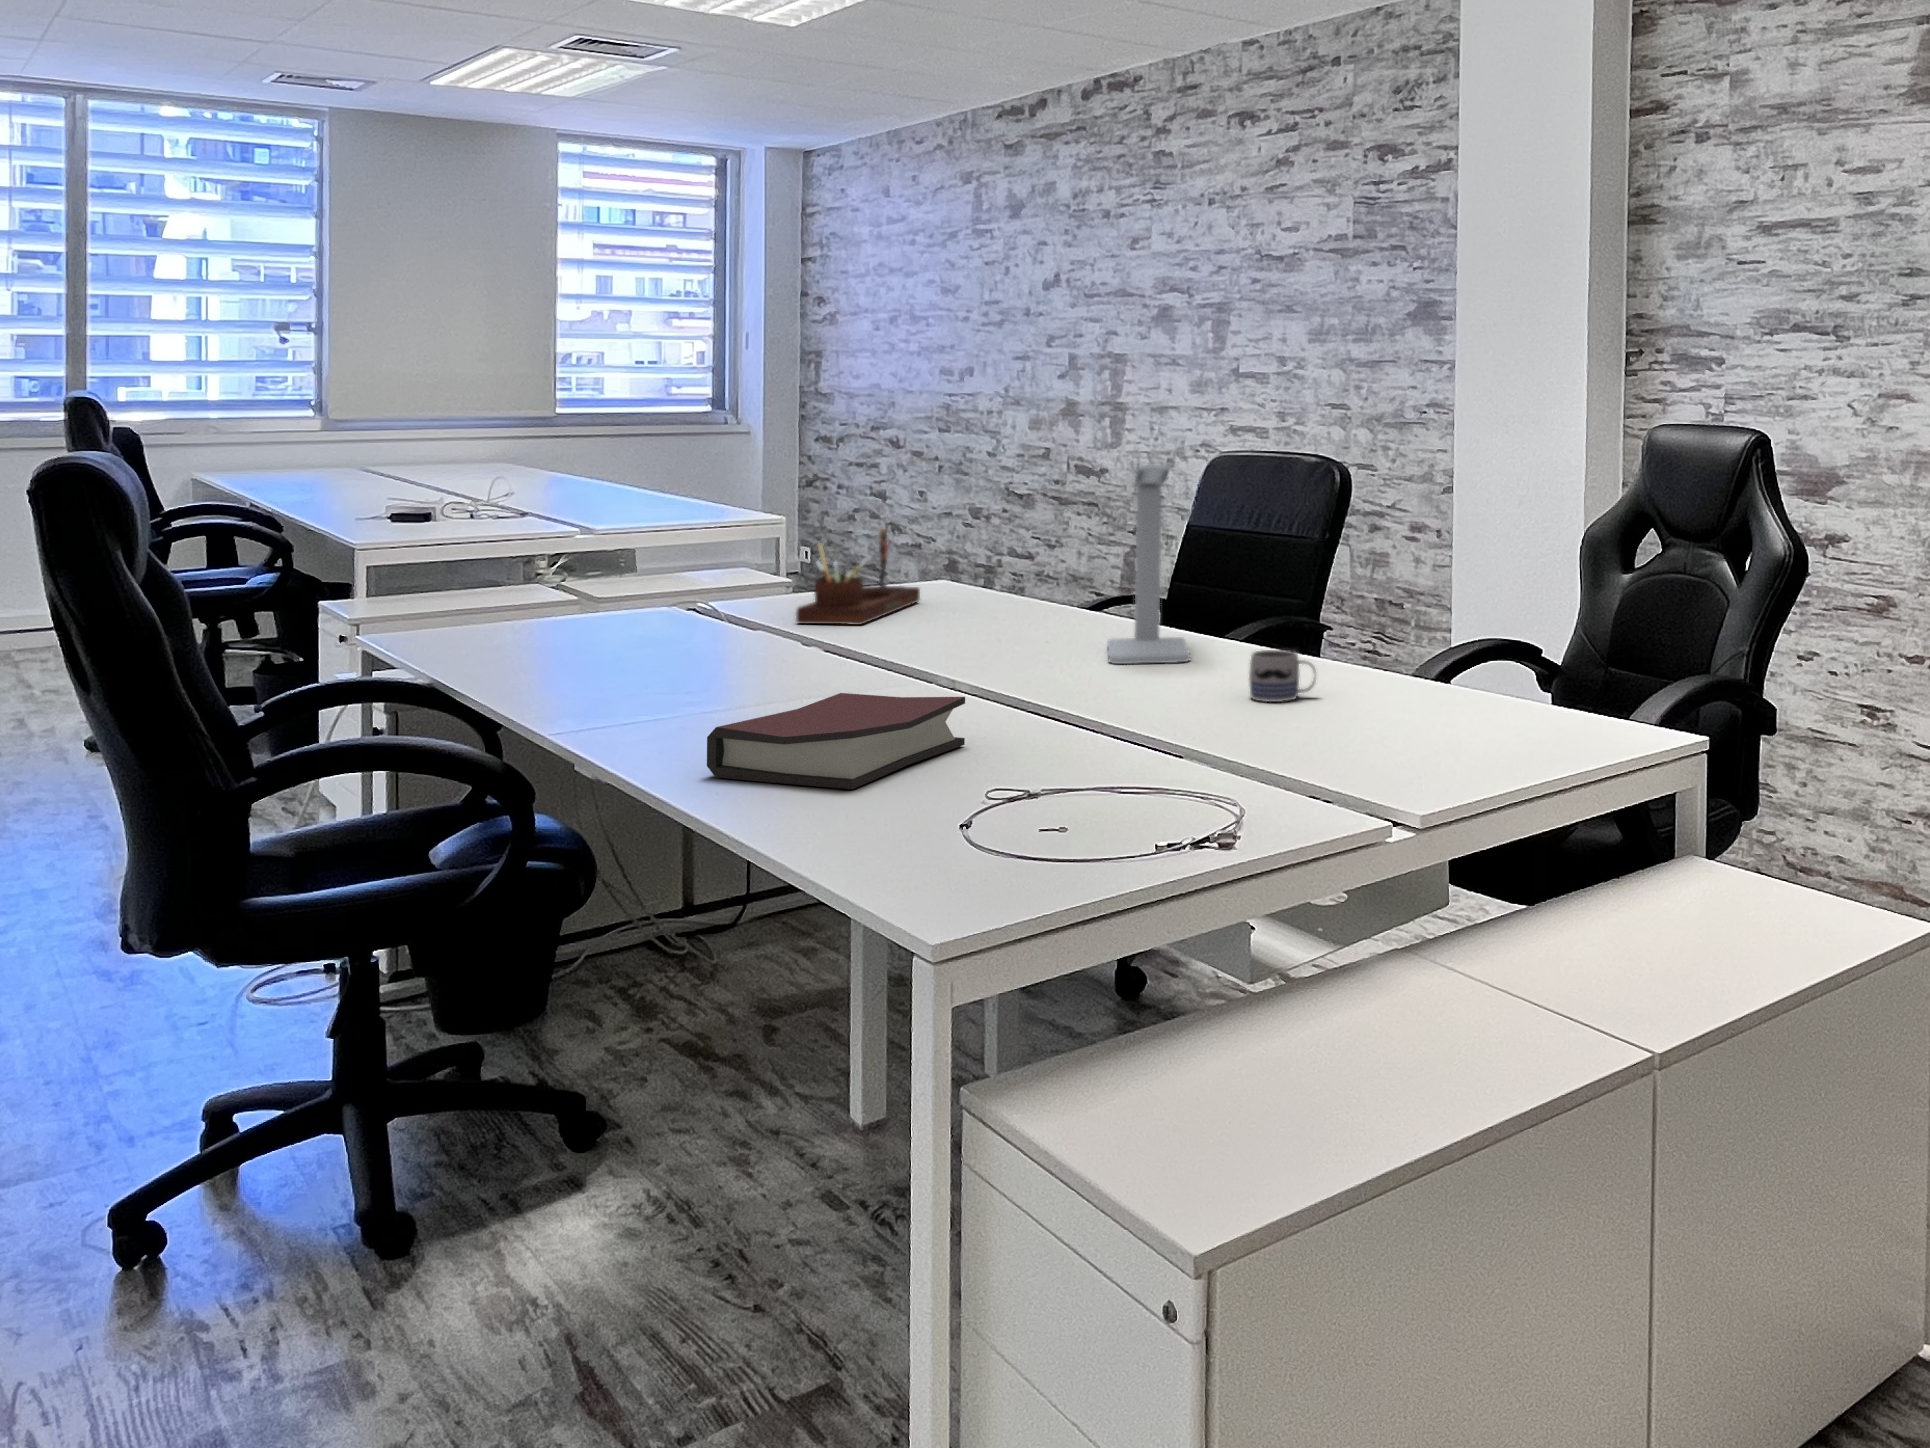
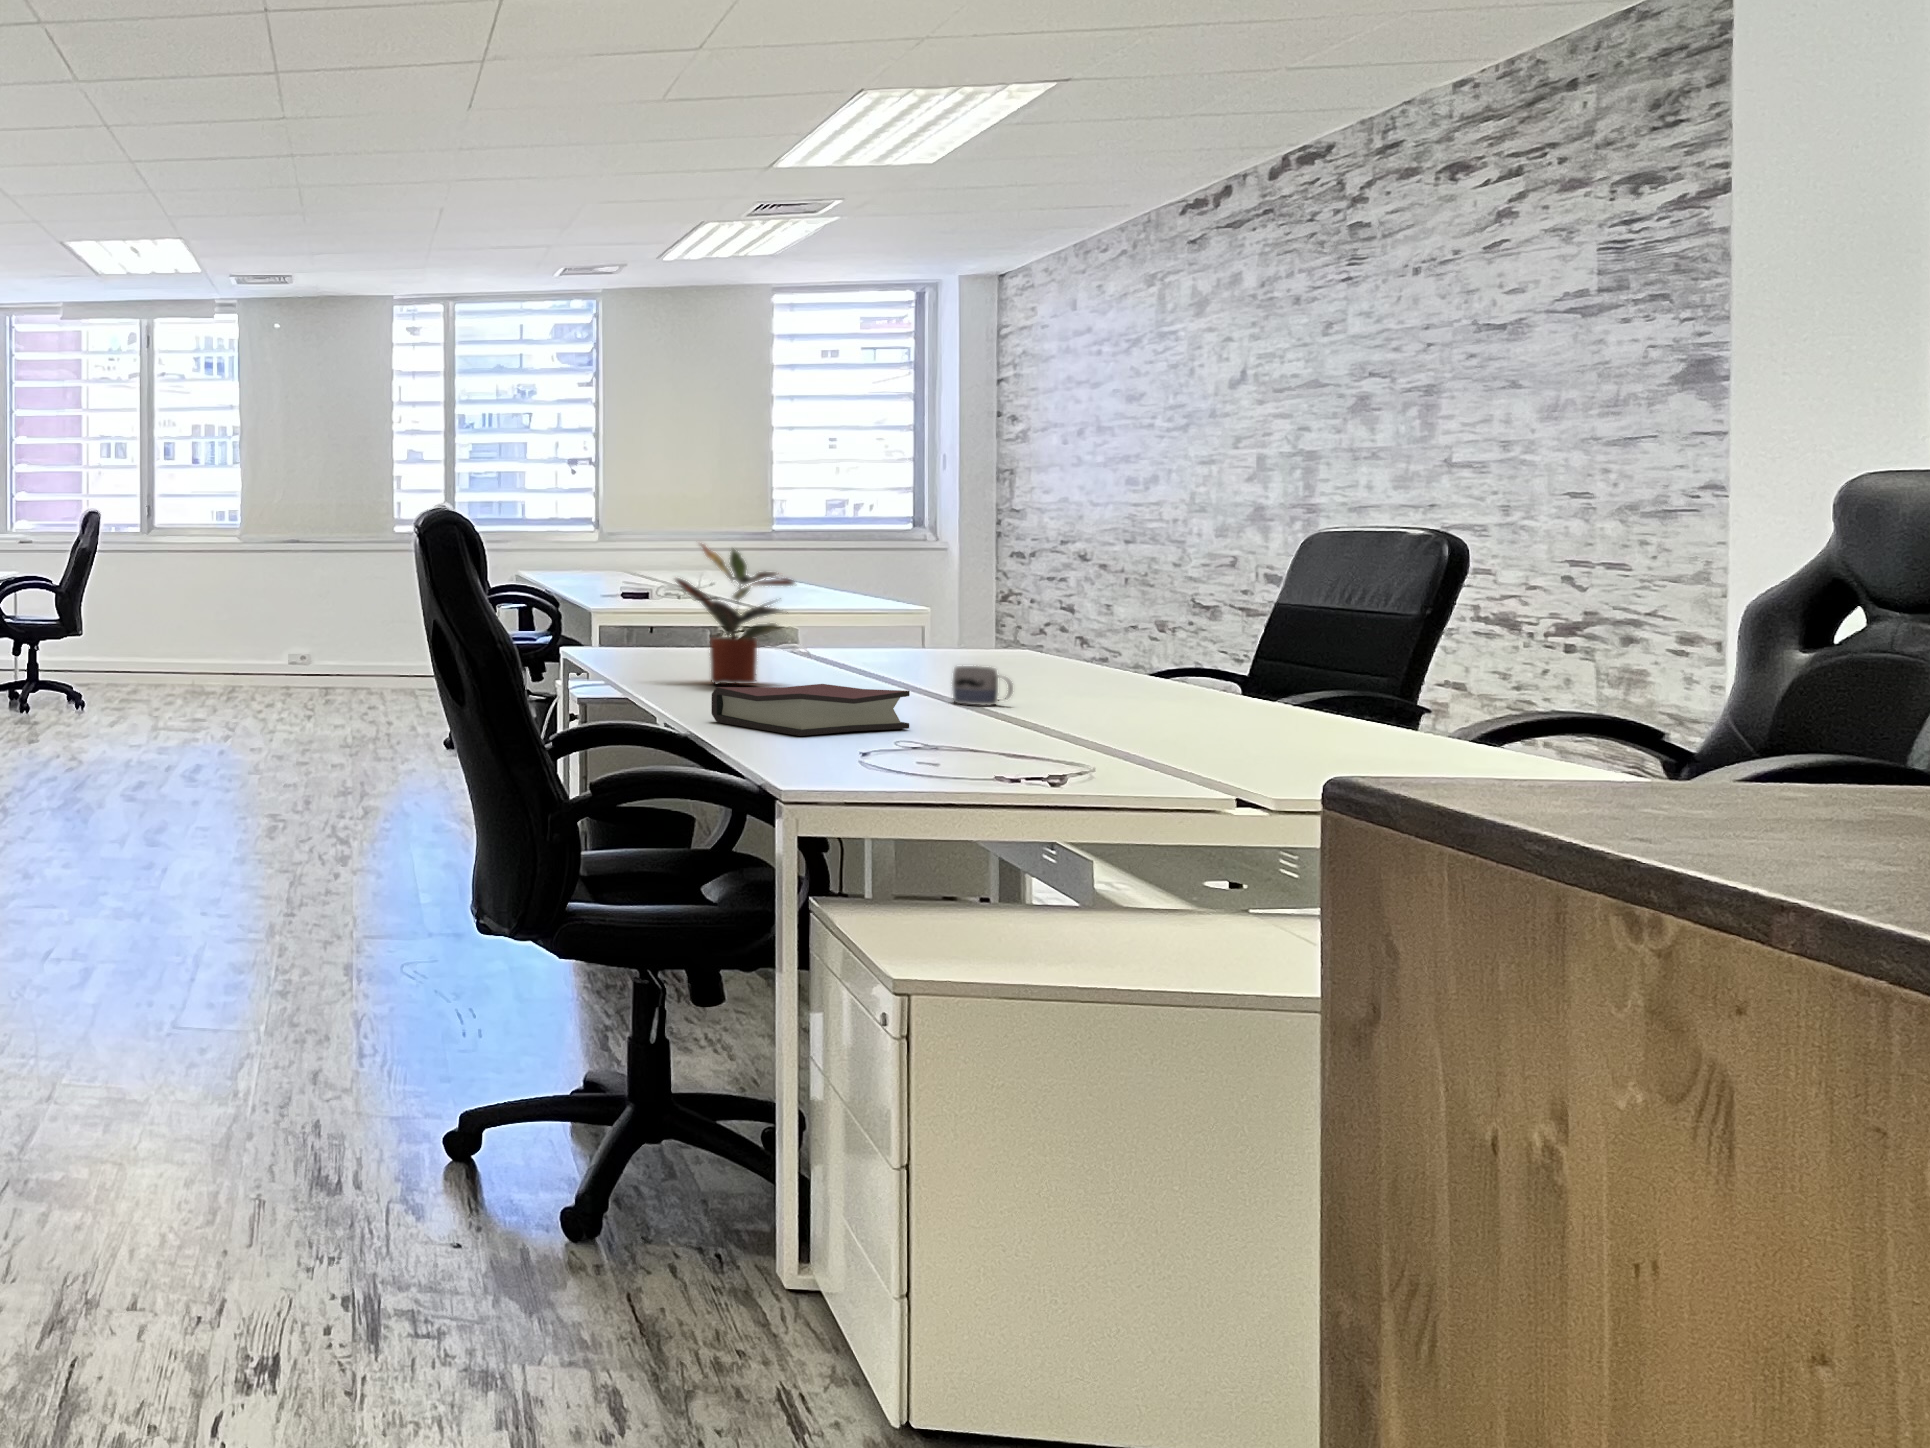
desk lamp: present [1108,465,1190,664] -> none [1108,525,1208,712]
potted plant: none [586,491,757,688] -> present [675,544,794,684]
desk organizer: present [796,529,920,625] -> none [859,597,982,671]
mug: present [1249,650,1315,702] -> present [952,666,1013,706]

